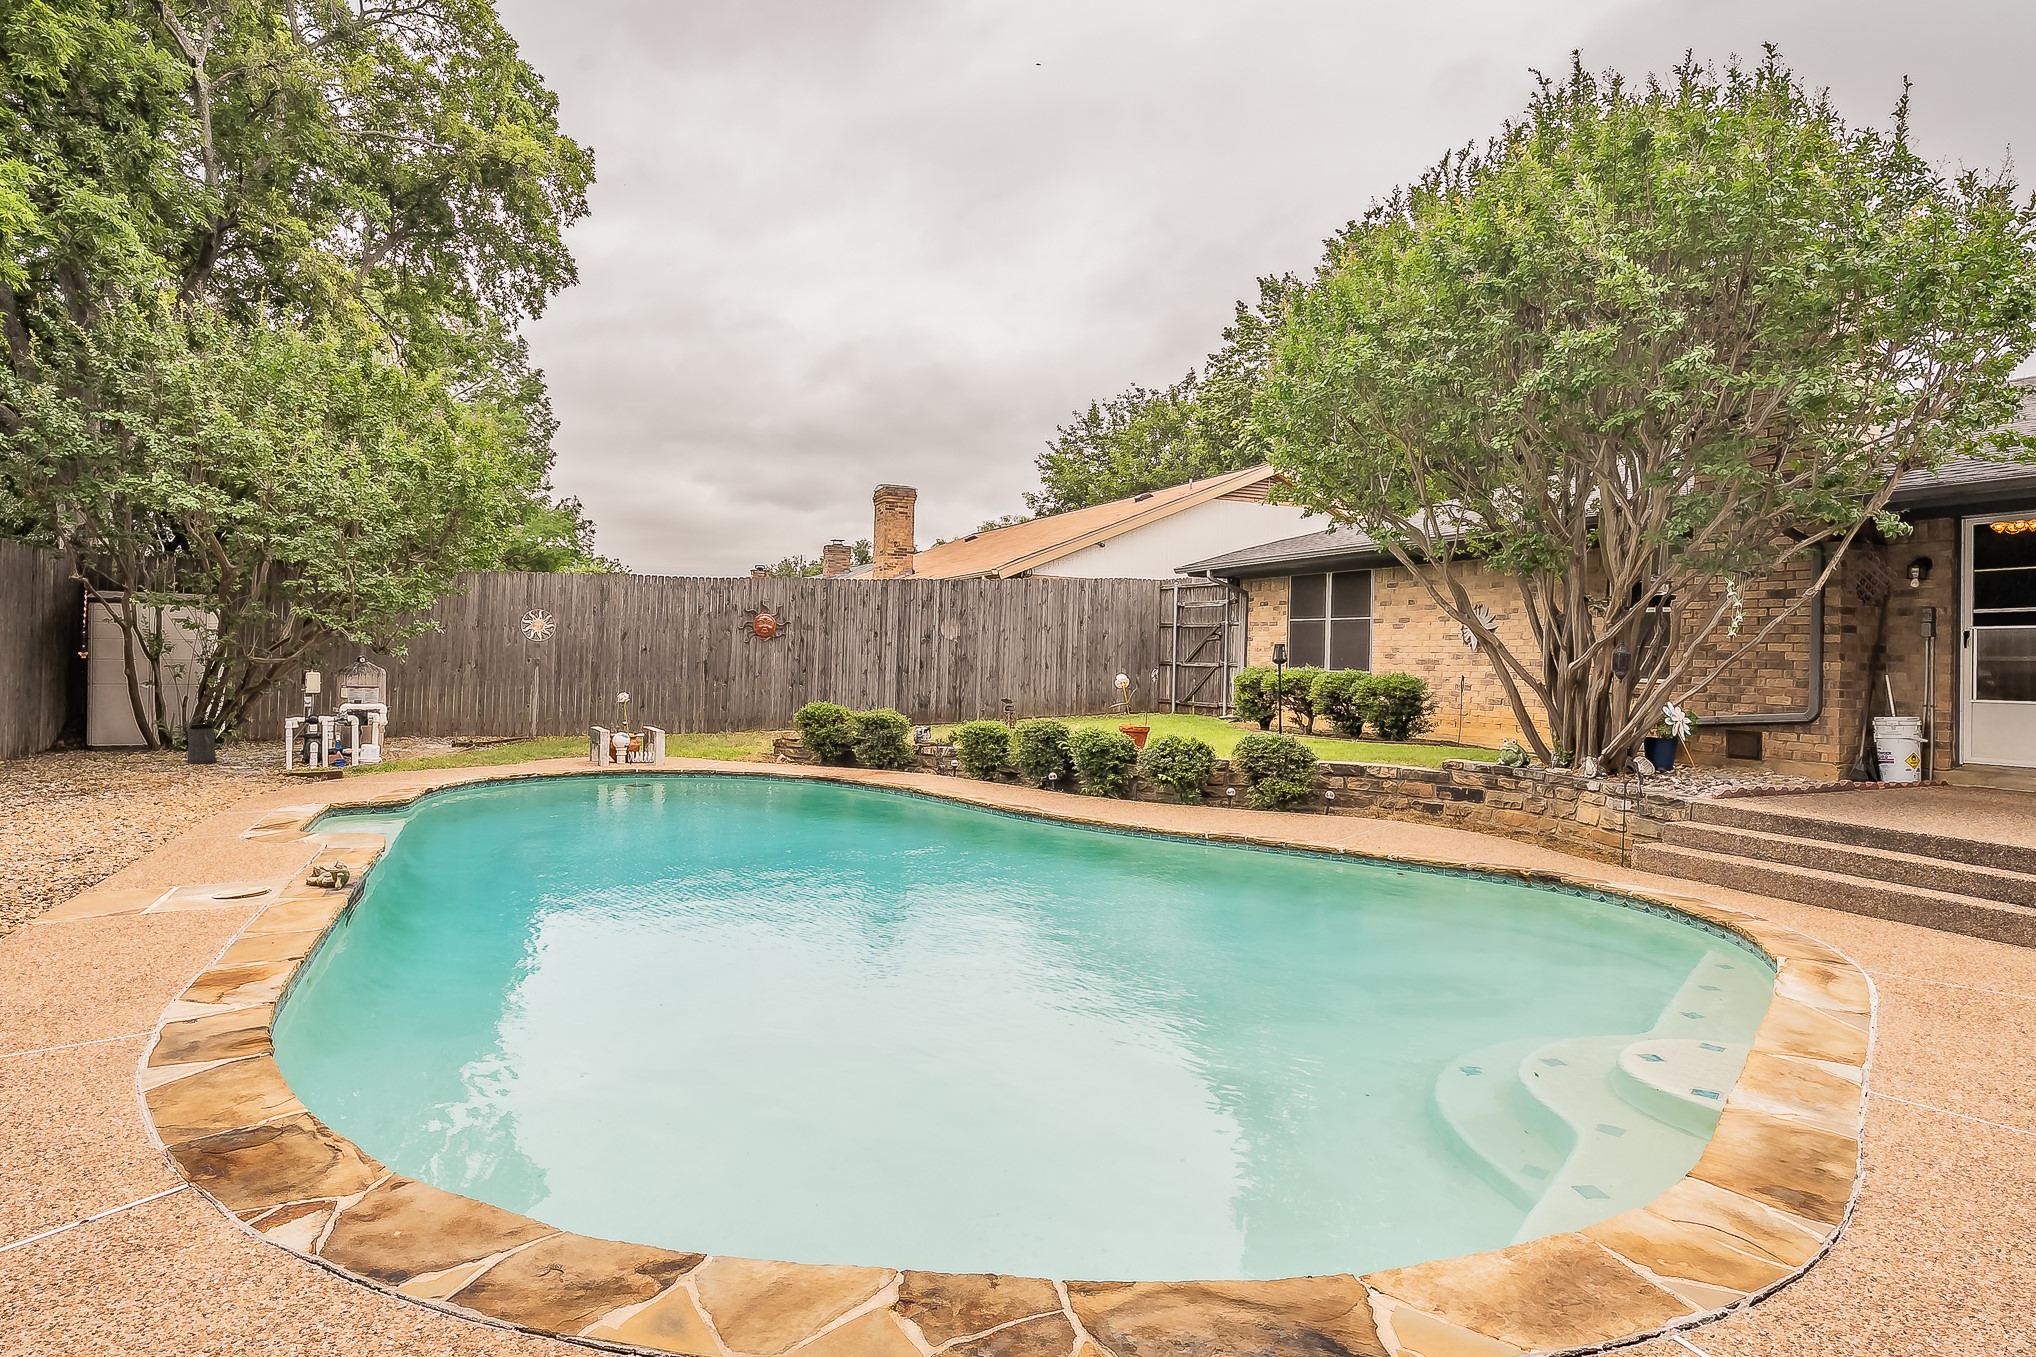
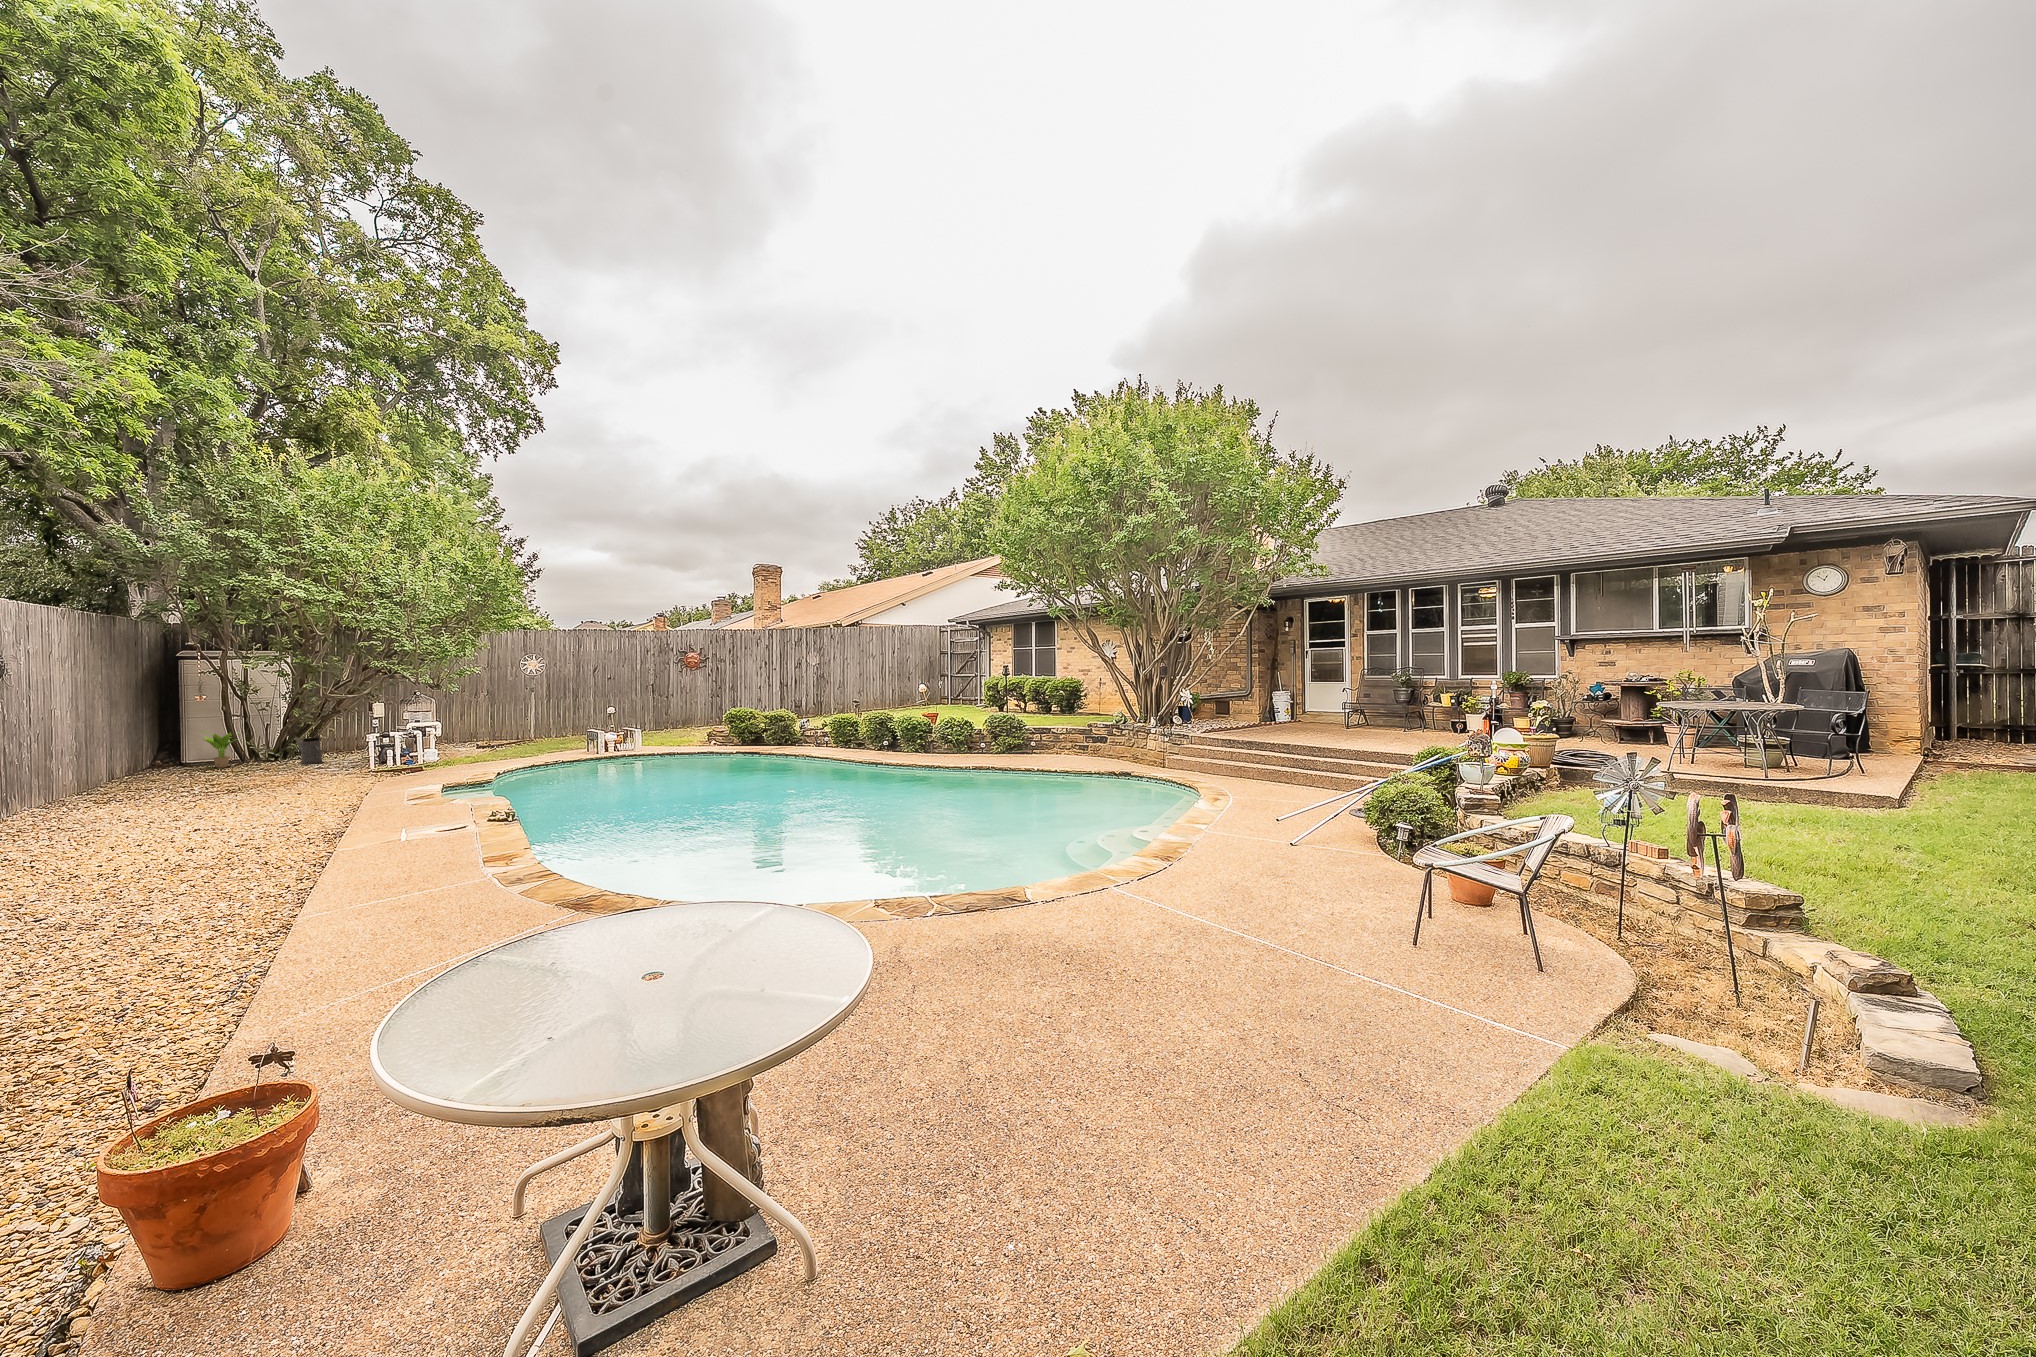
potted plant: none [55,703,119,763] -> present [201,731,239,768]

